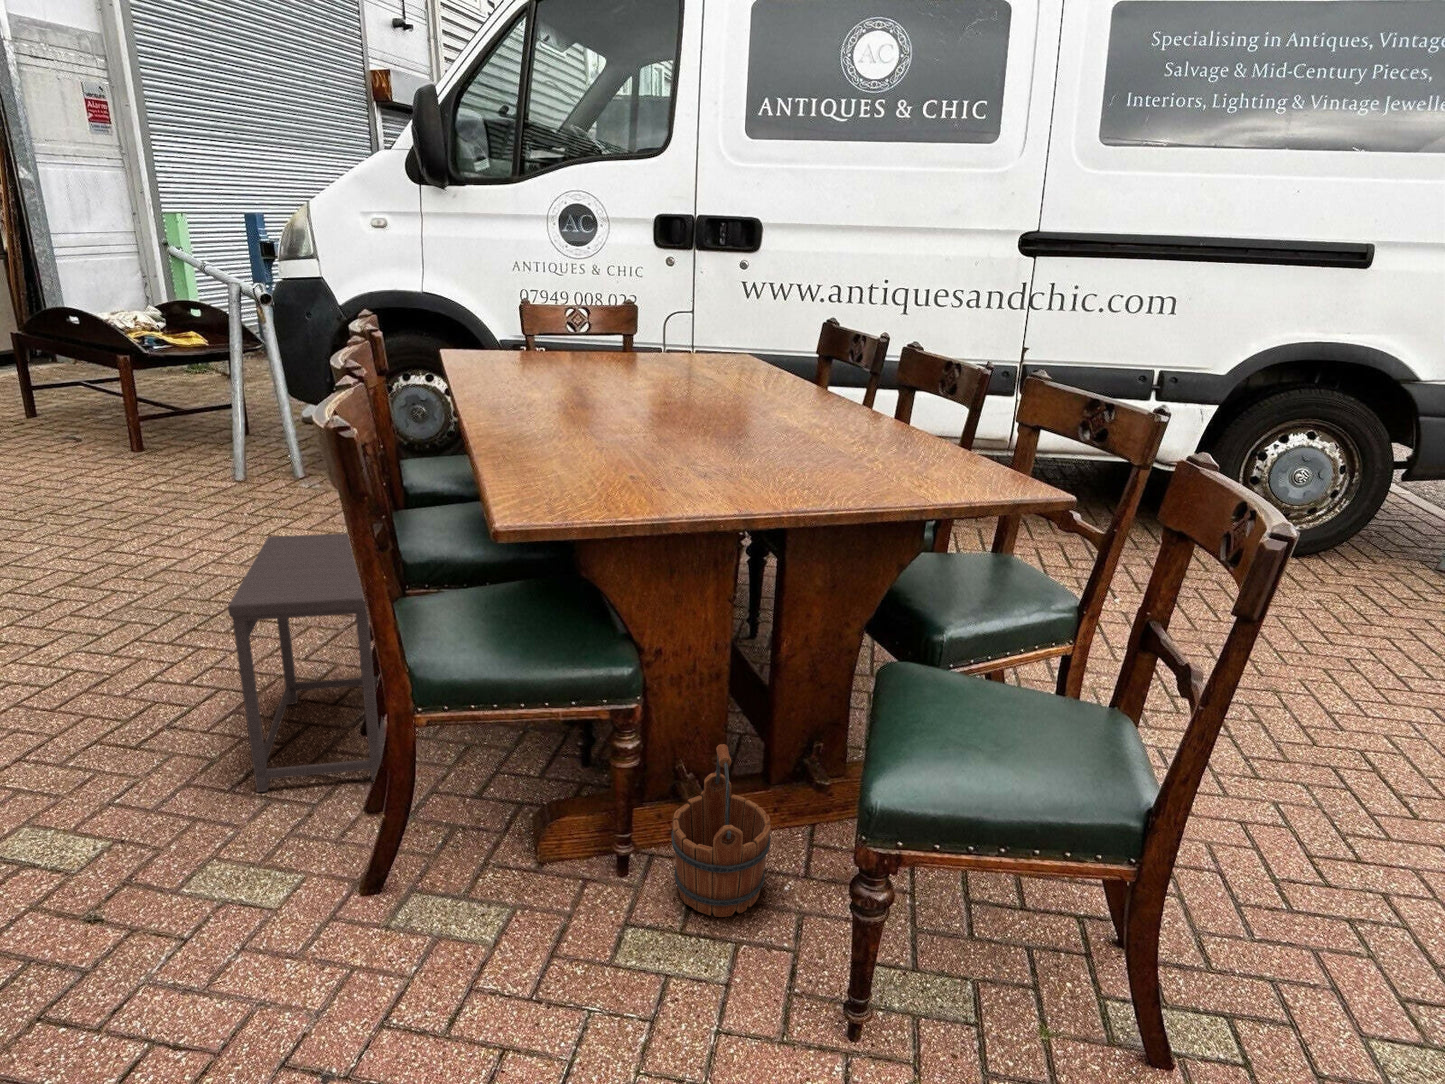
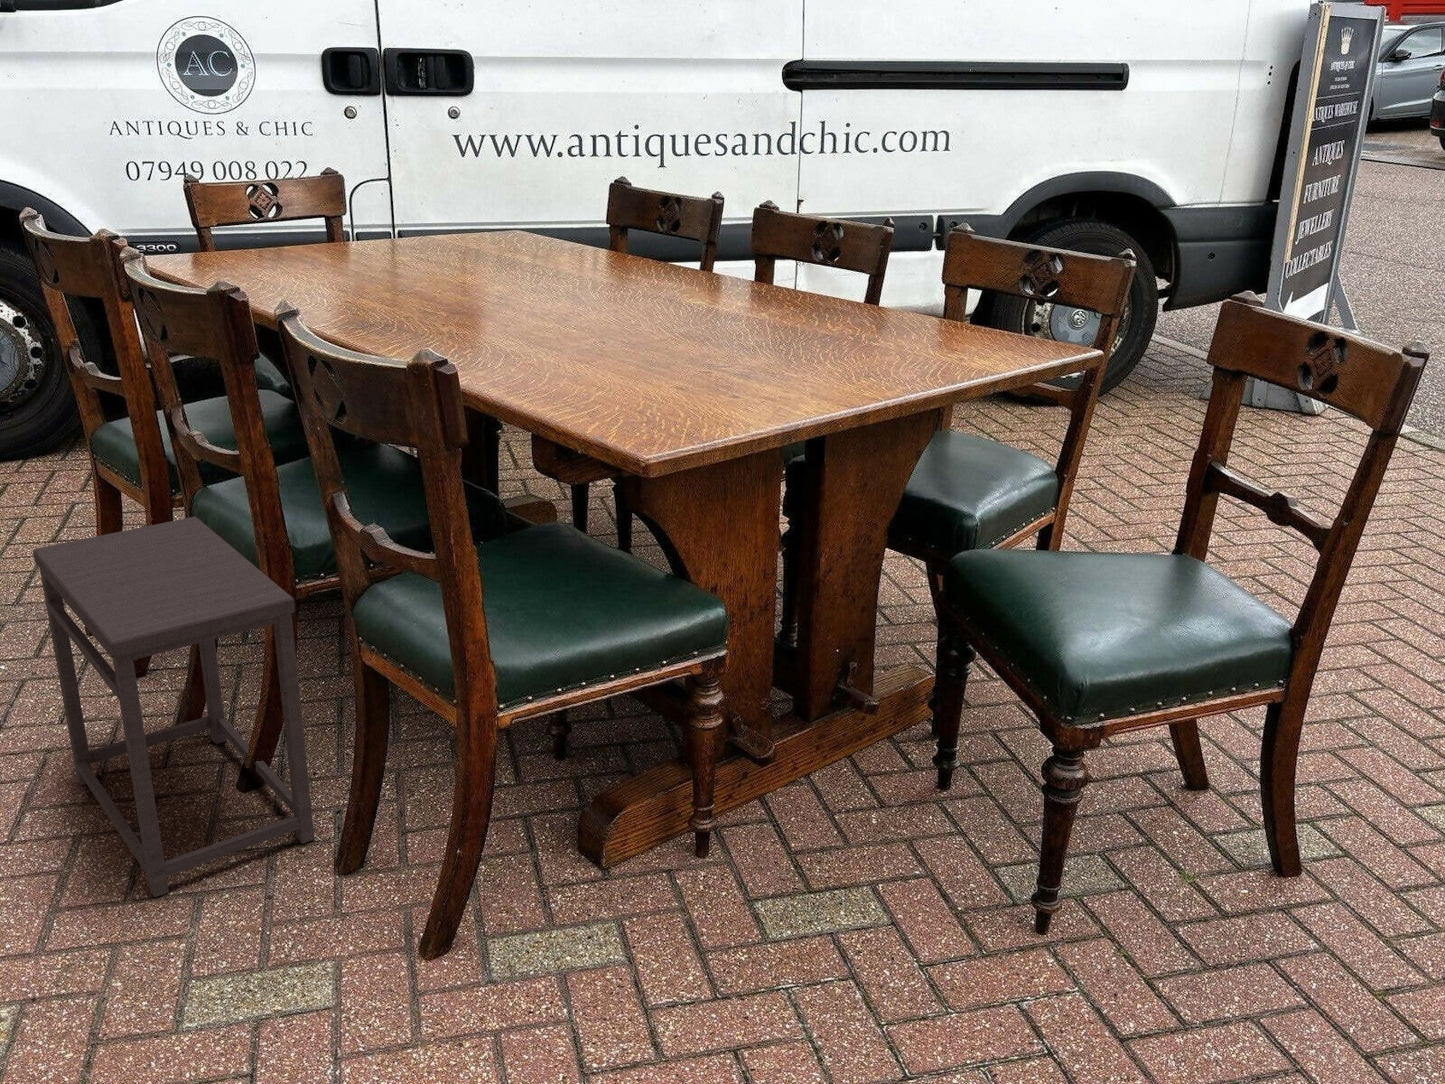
wooden bucket: present [671,744,771,917] -> none [756,676,870,869]

